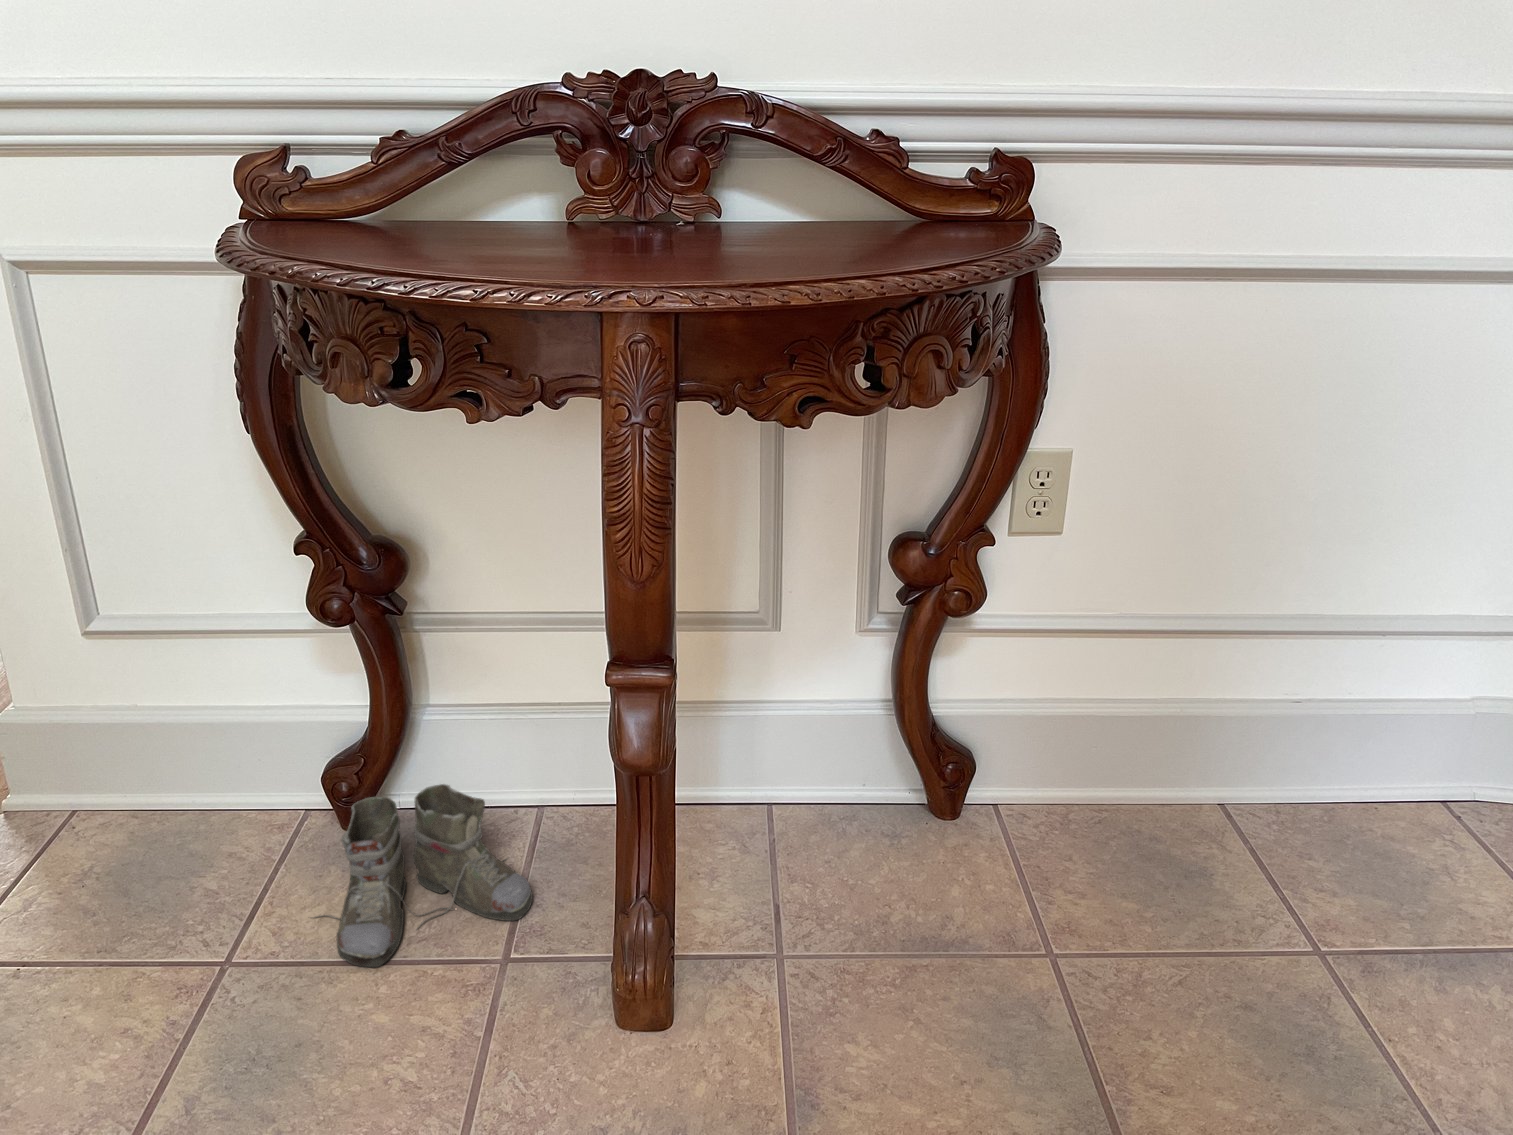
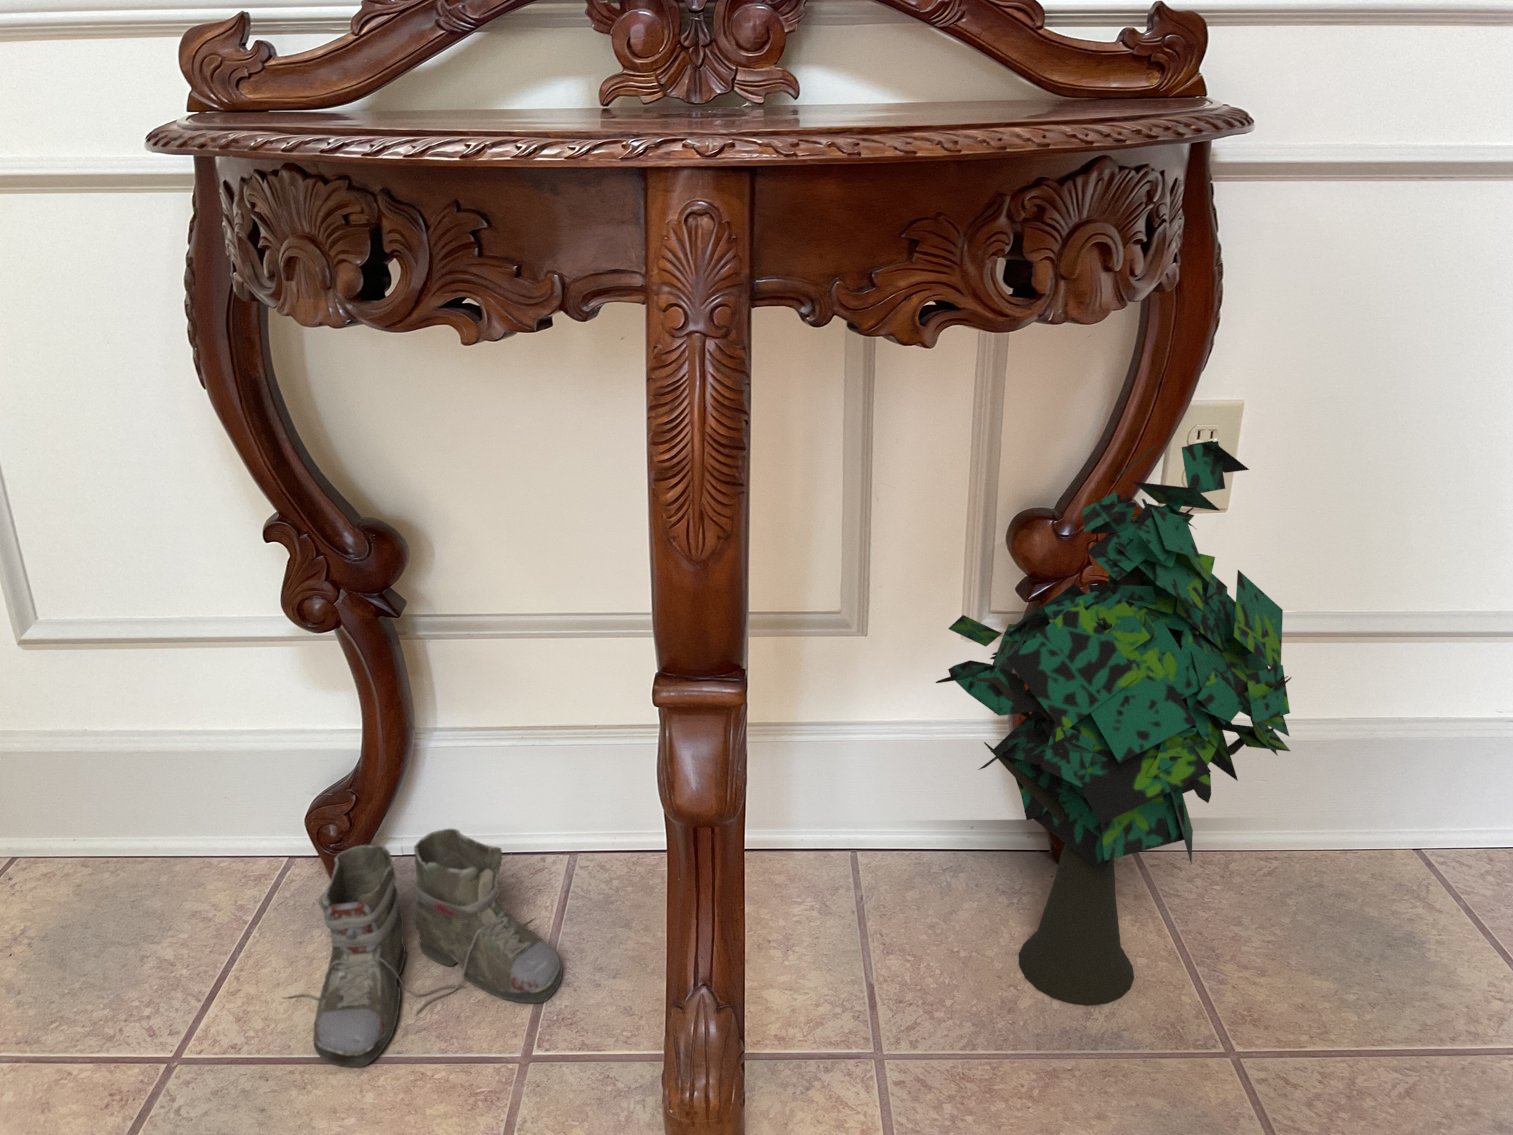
decorative plant: none [823,487,1096,920] -> present [935,441,1292,1005]

